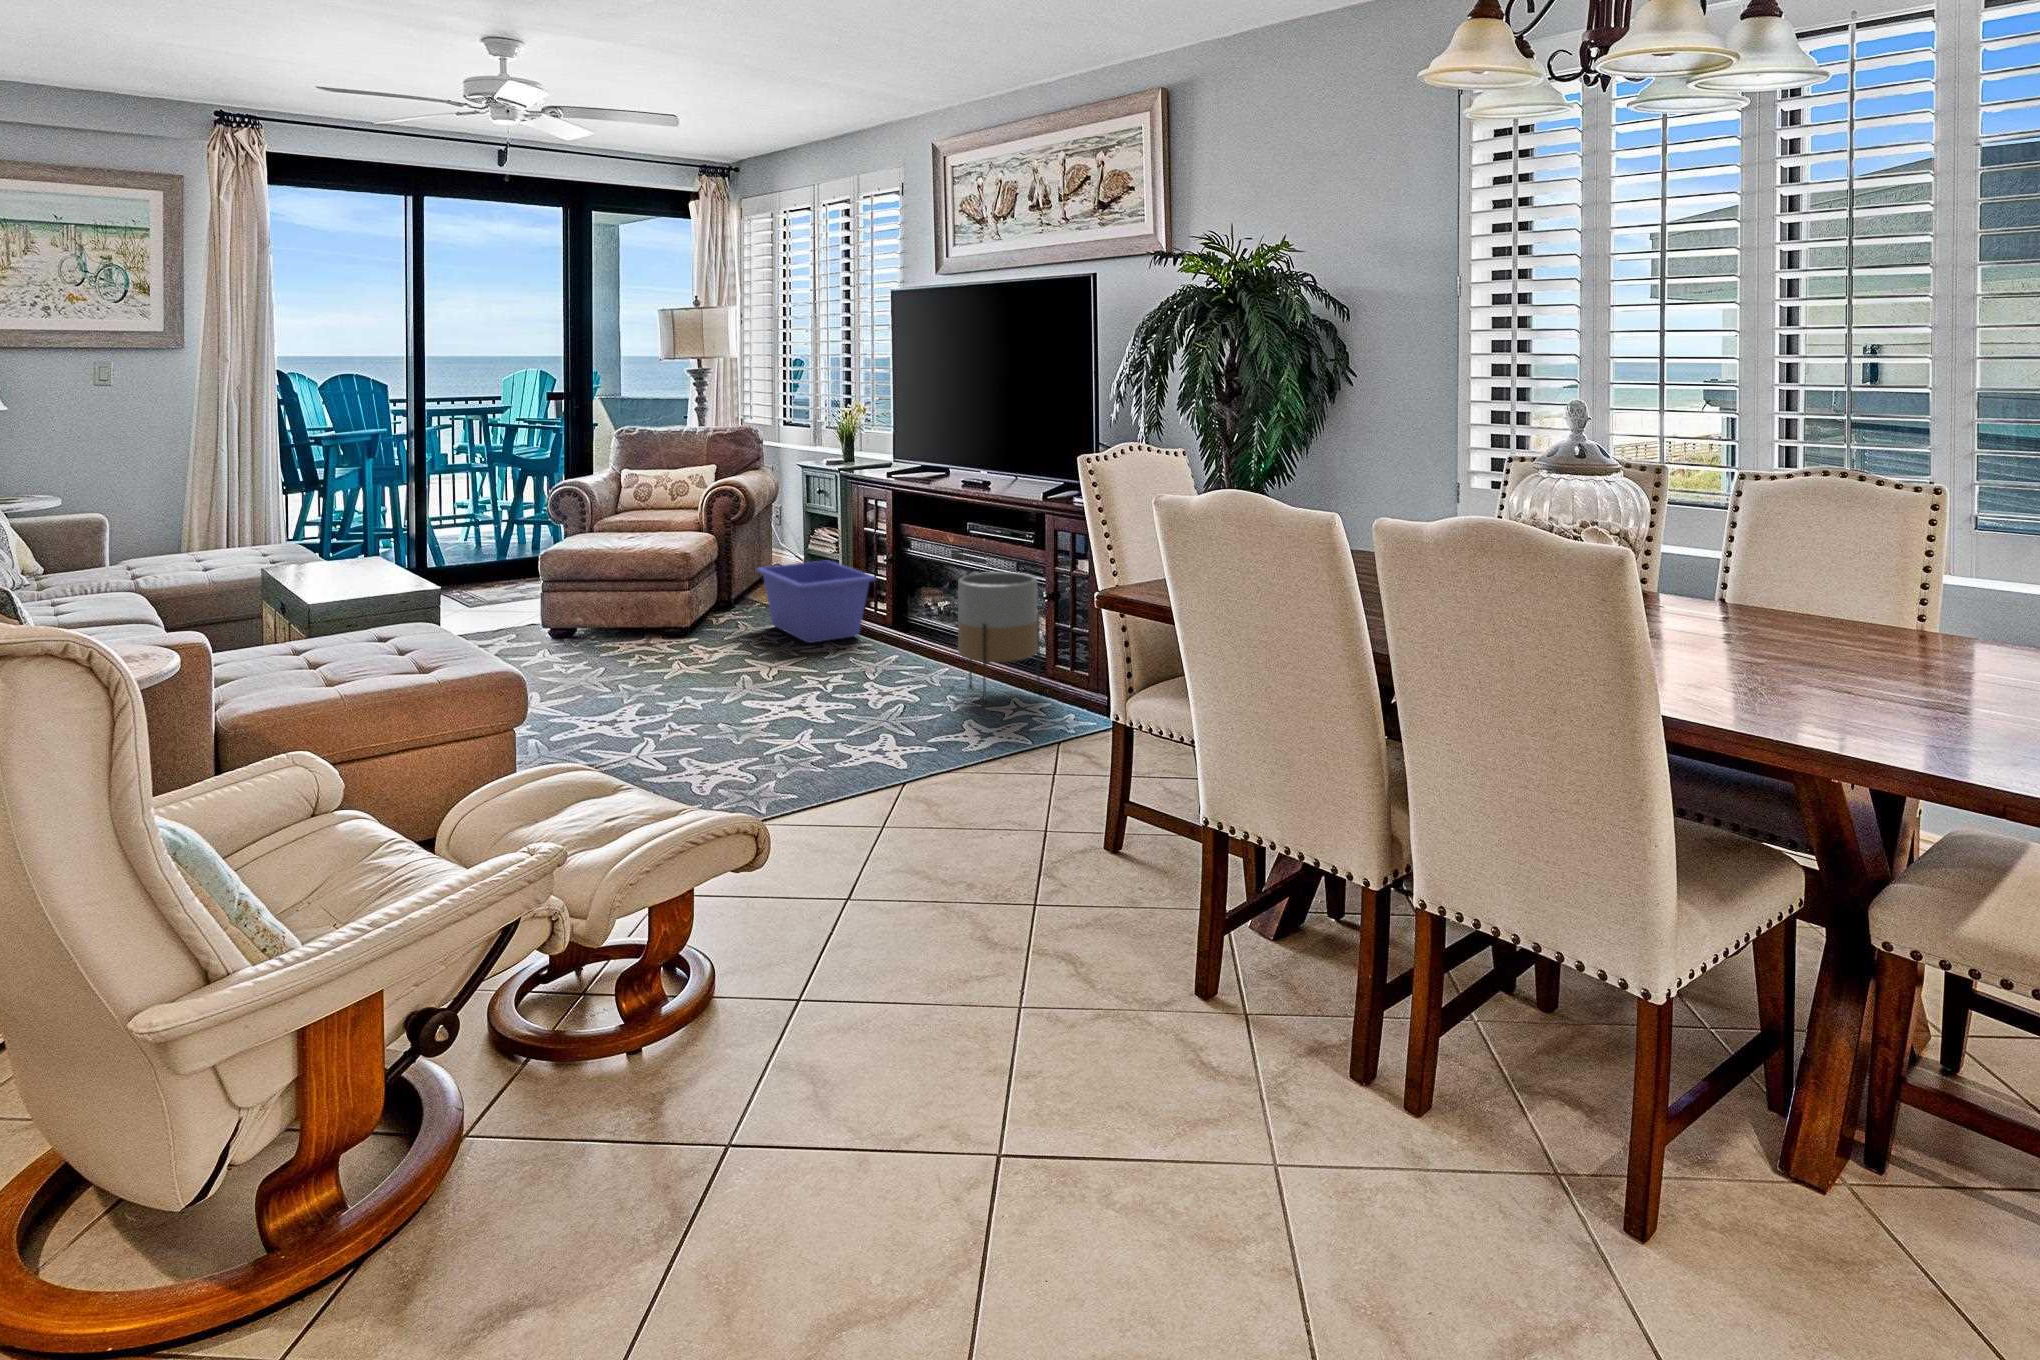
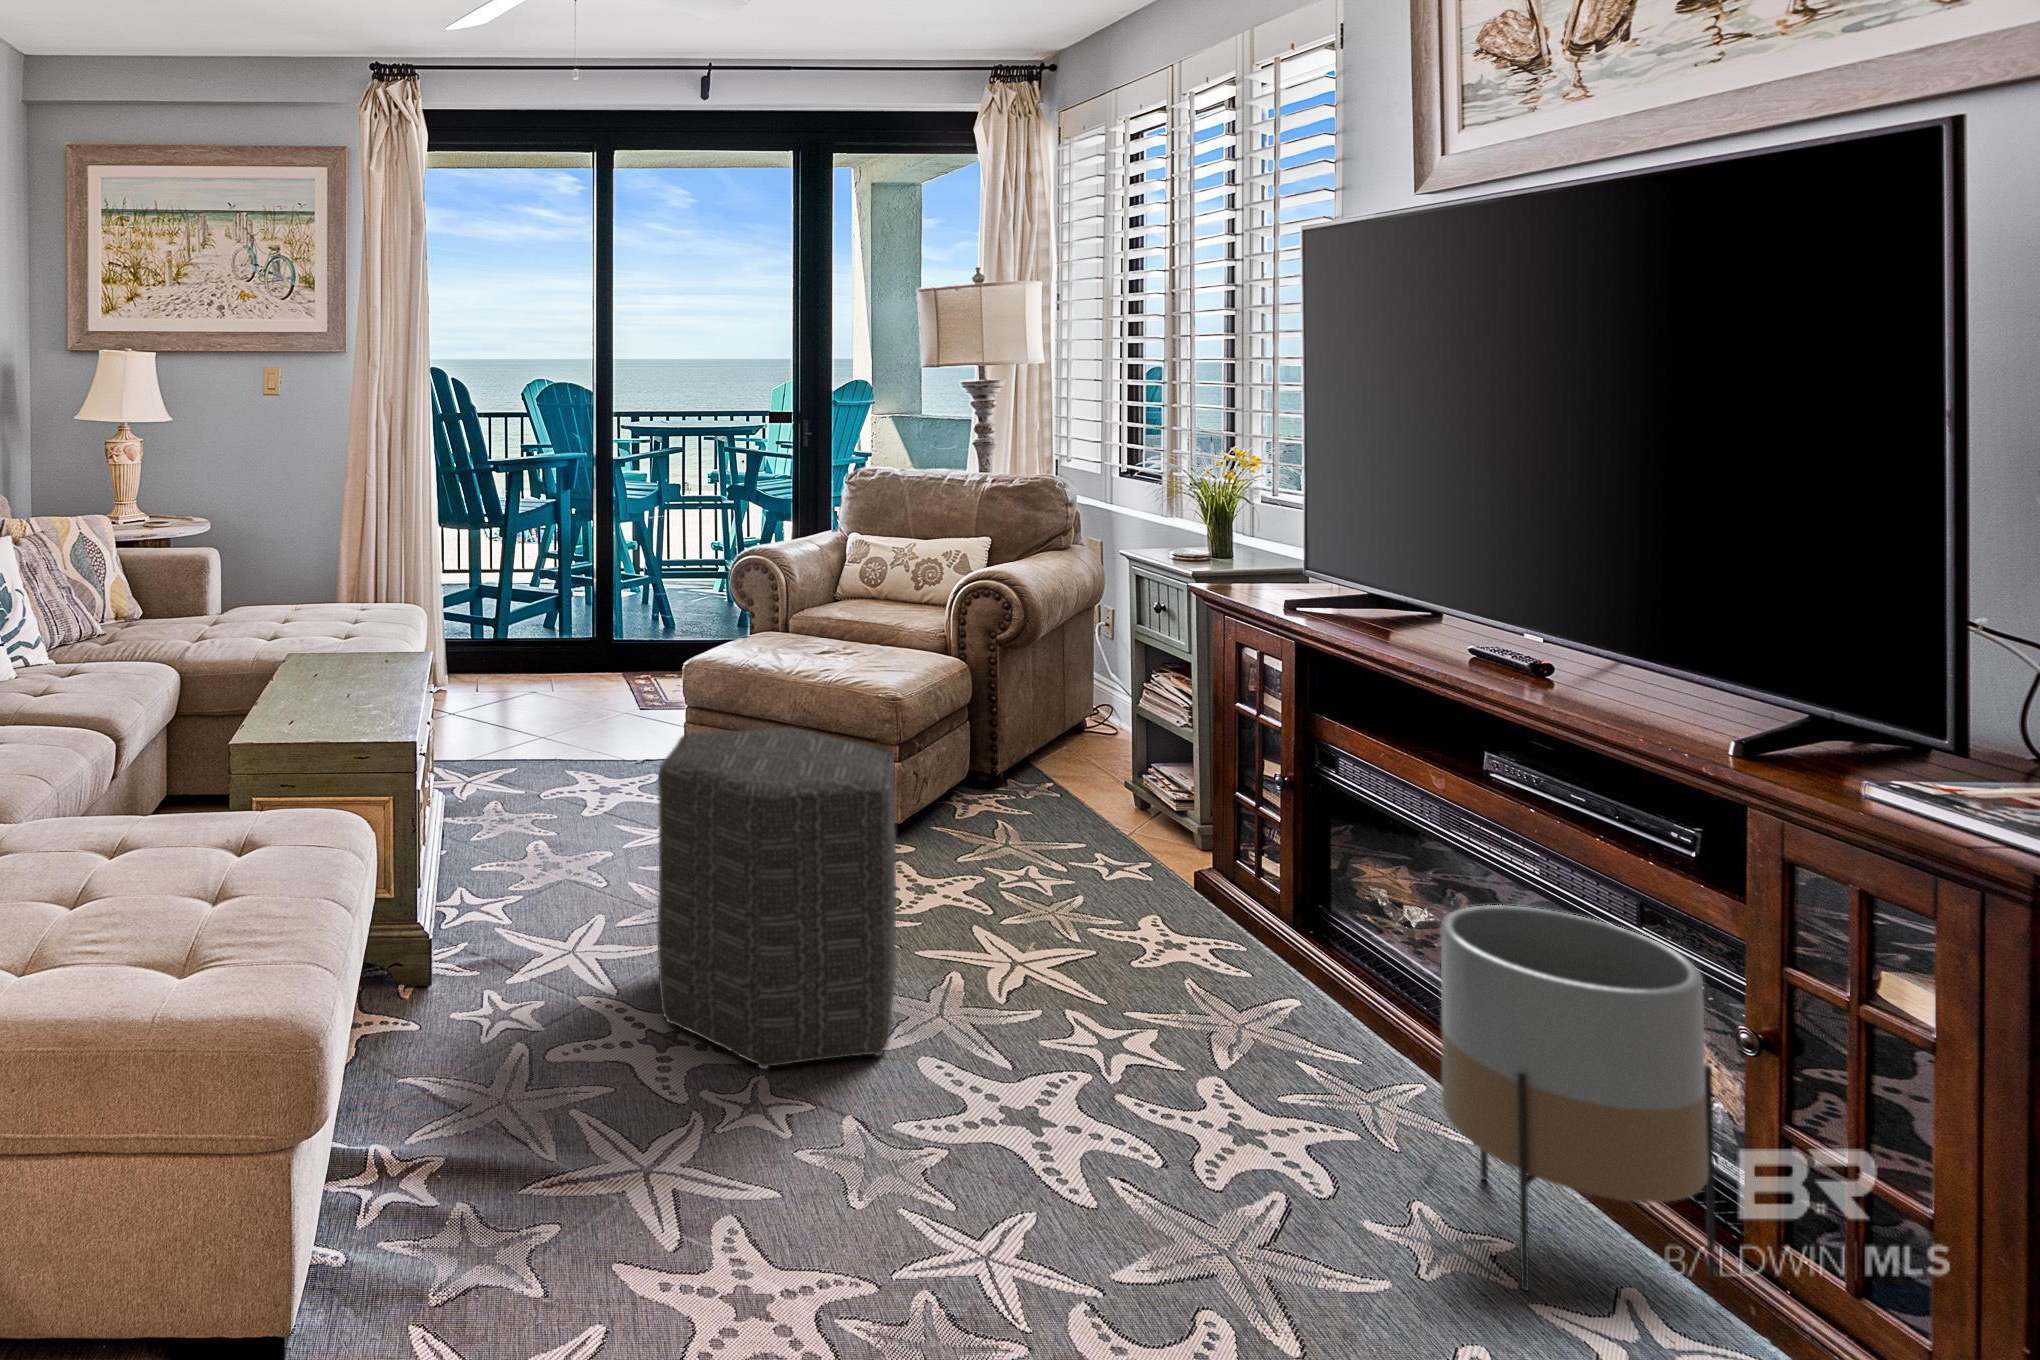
ottoman: none [600,559,729,719] -> present [657,727,896,1069]
storage bin: present [757,561,876,643] -> none [1027,736,1258,916]

